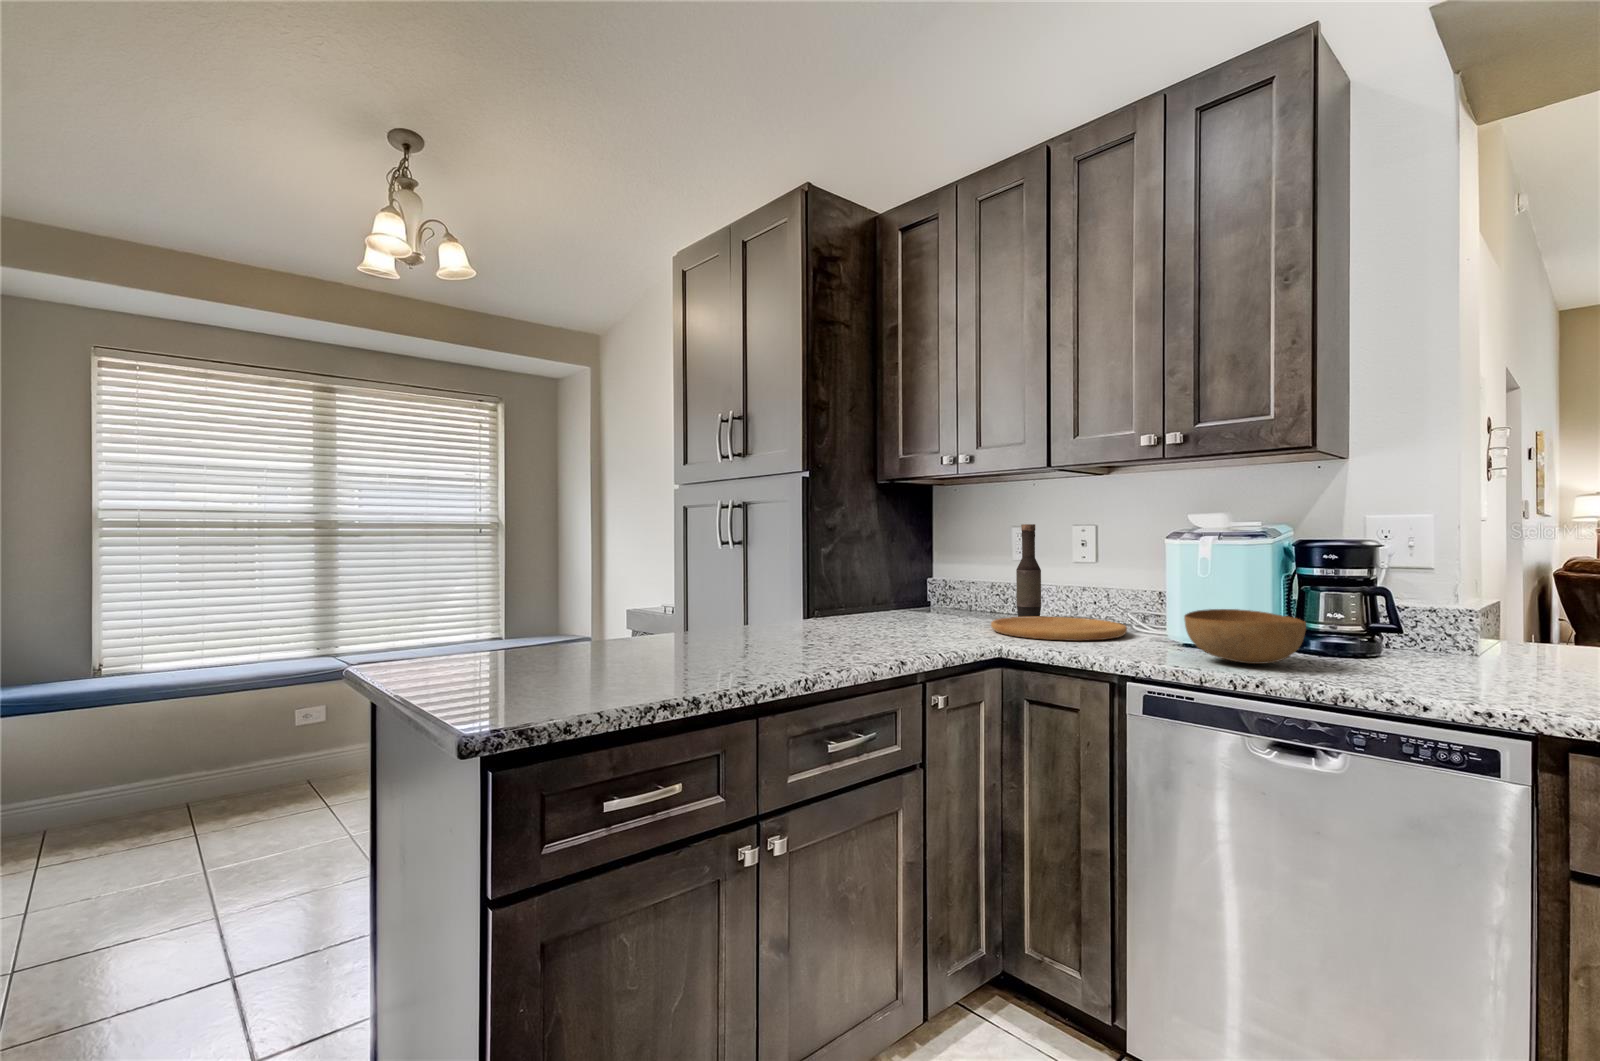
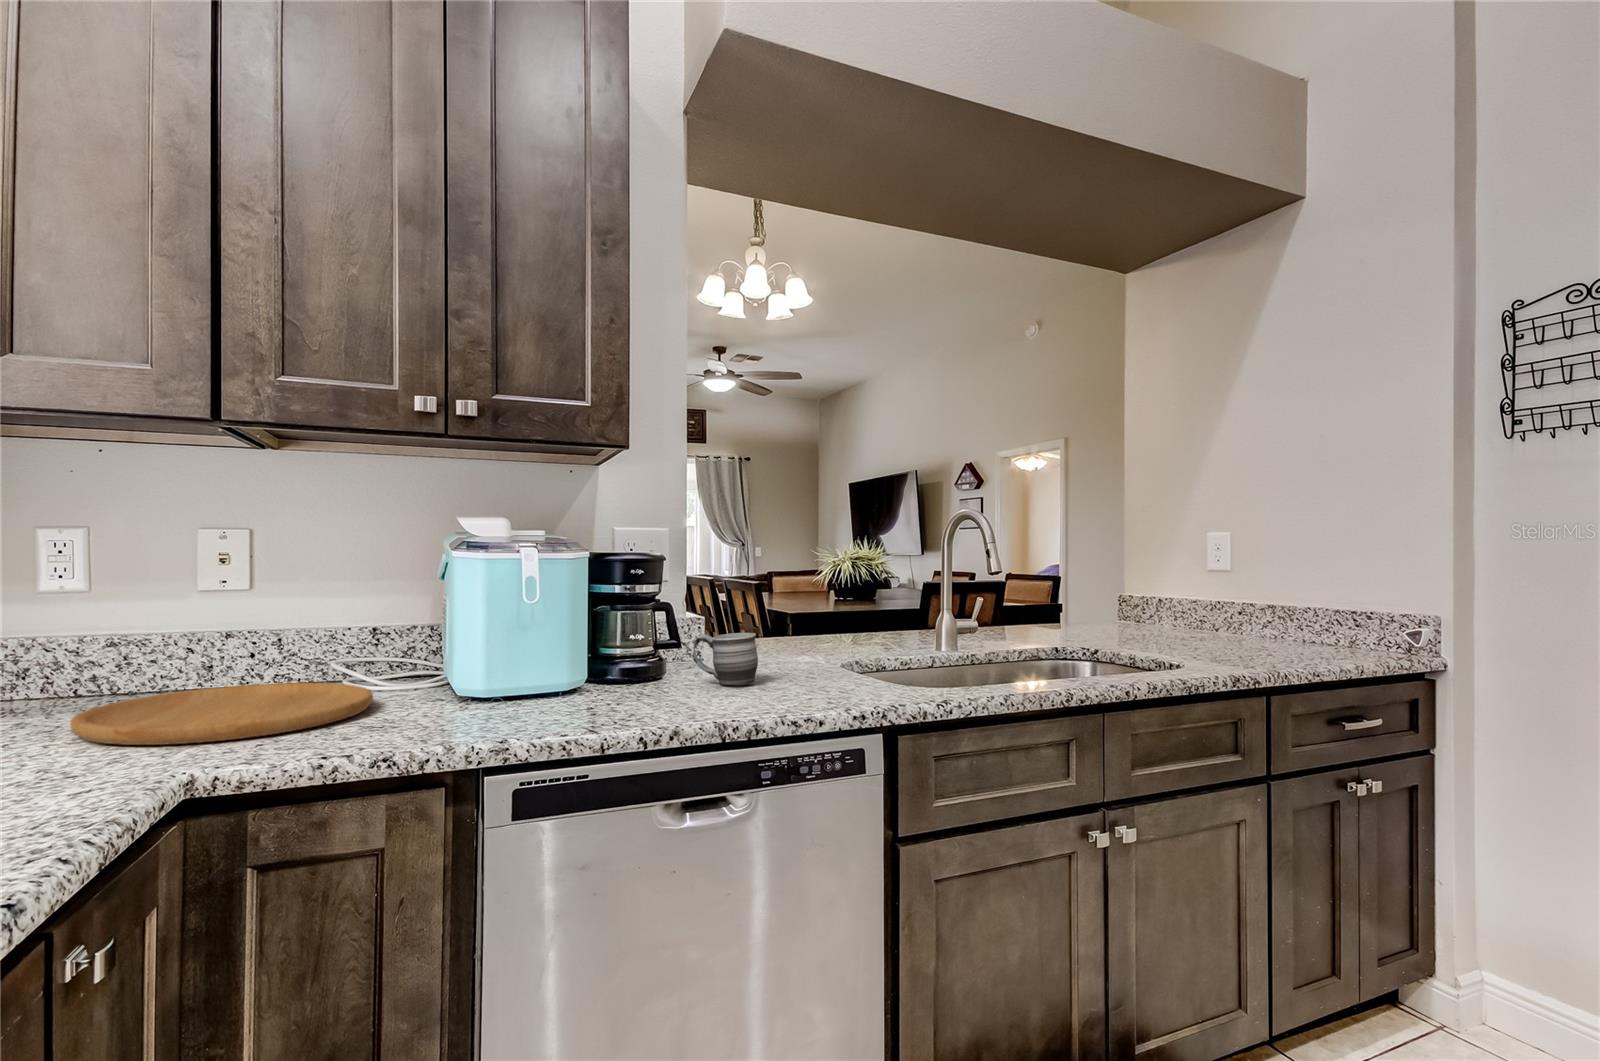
bottle: present [1016,524,1041,617] -> none [67,517,132,705]
bowl: present [1184,609,1306,664] -> none [534,640,673,711]
mug: none [1384,620,1458,673] -> present [693,633,758,685]

